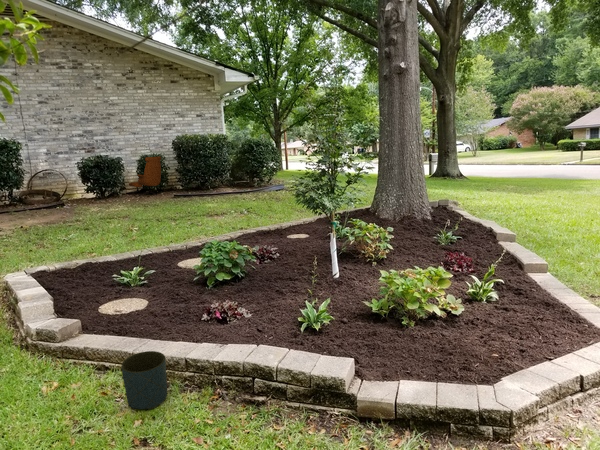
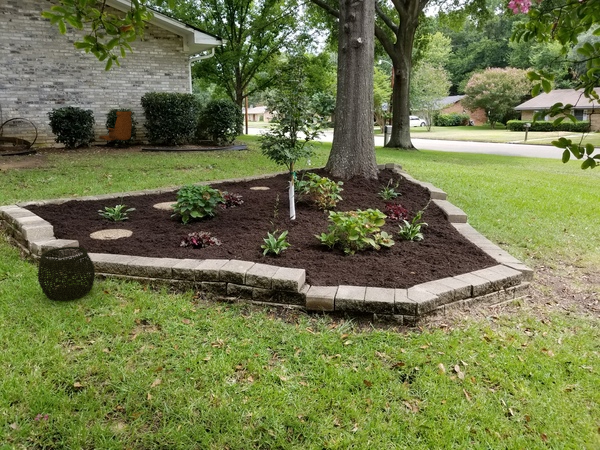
woven basket: none [25,333,95,405] -> present [38,247,95,301]
planter: present [121,351,167,409] -> none [120,262,156,305]

